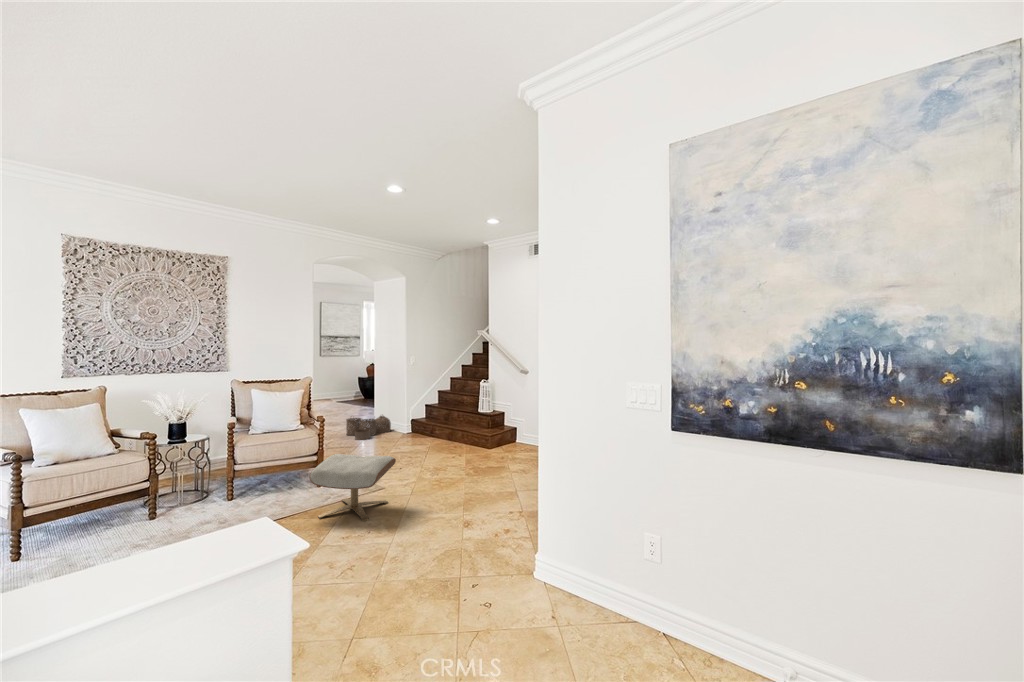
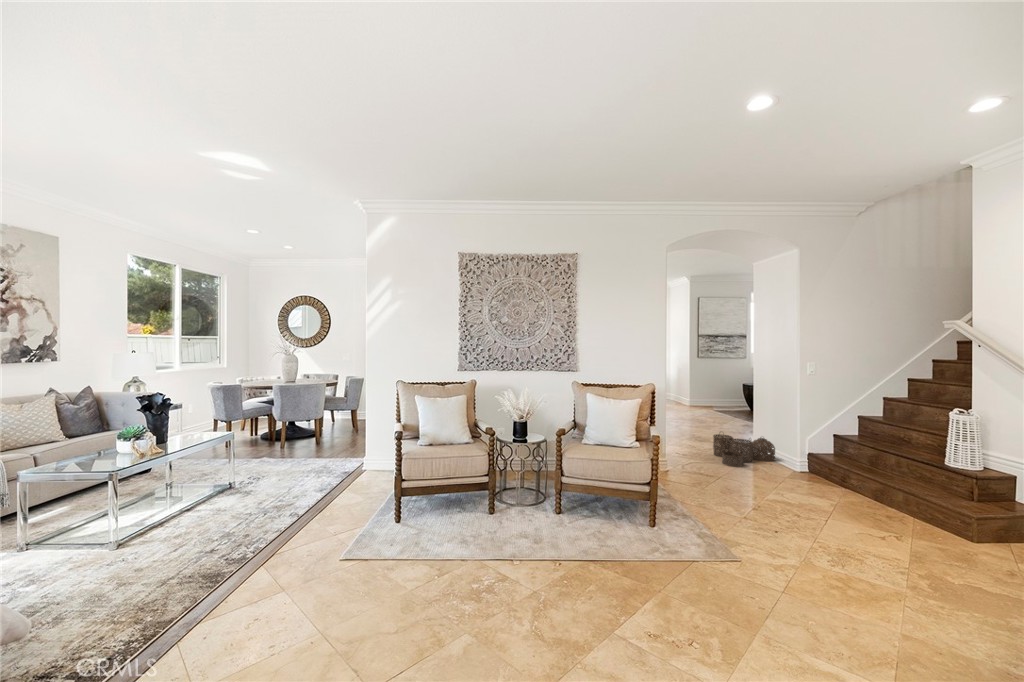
ottoman: present [309,454,396,521] -> none [620,498,752,627]

